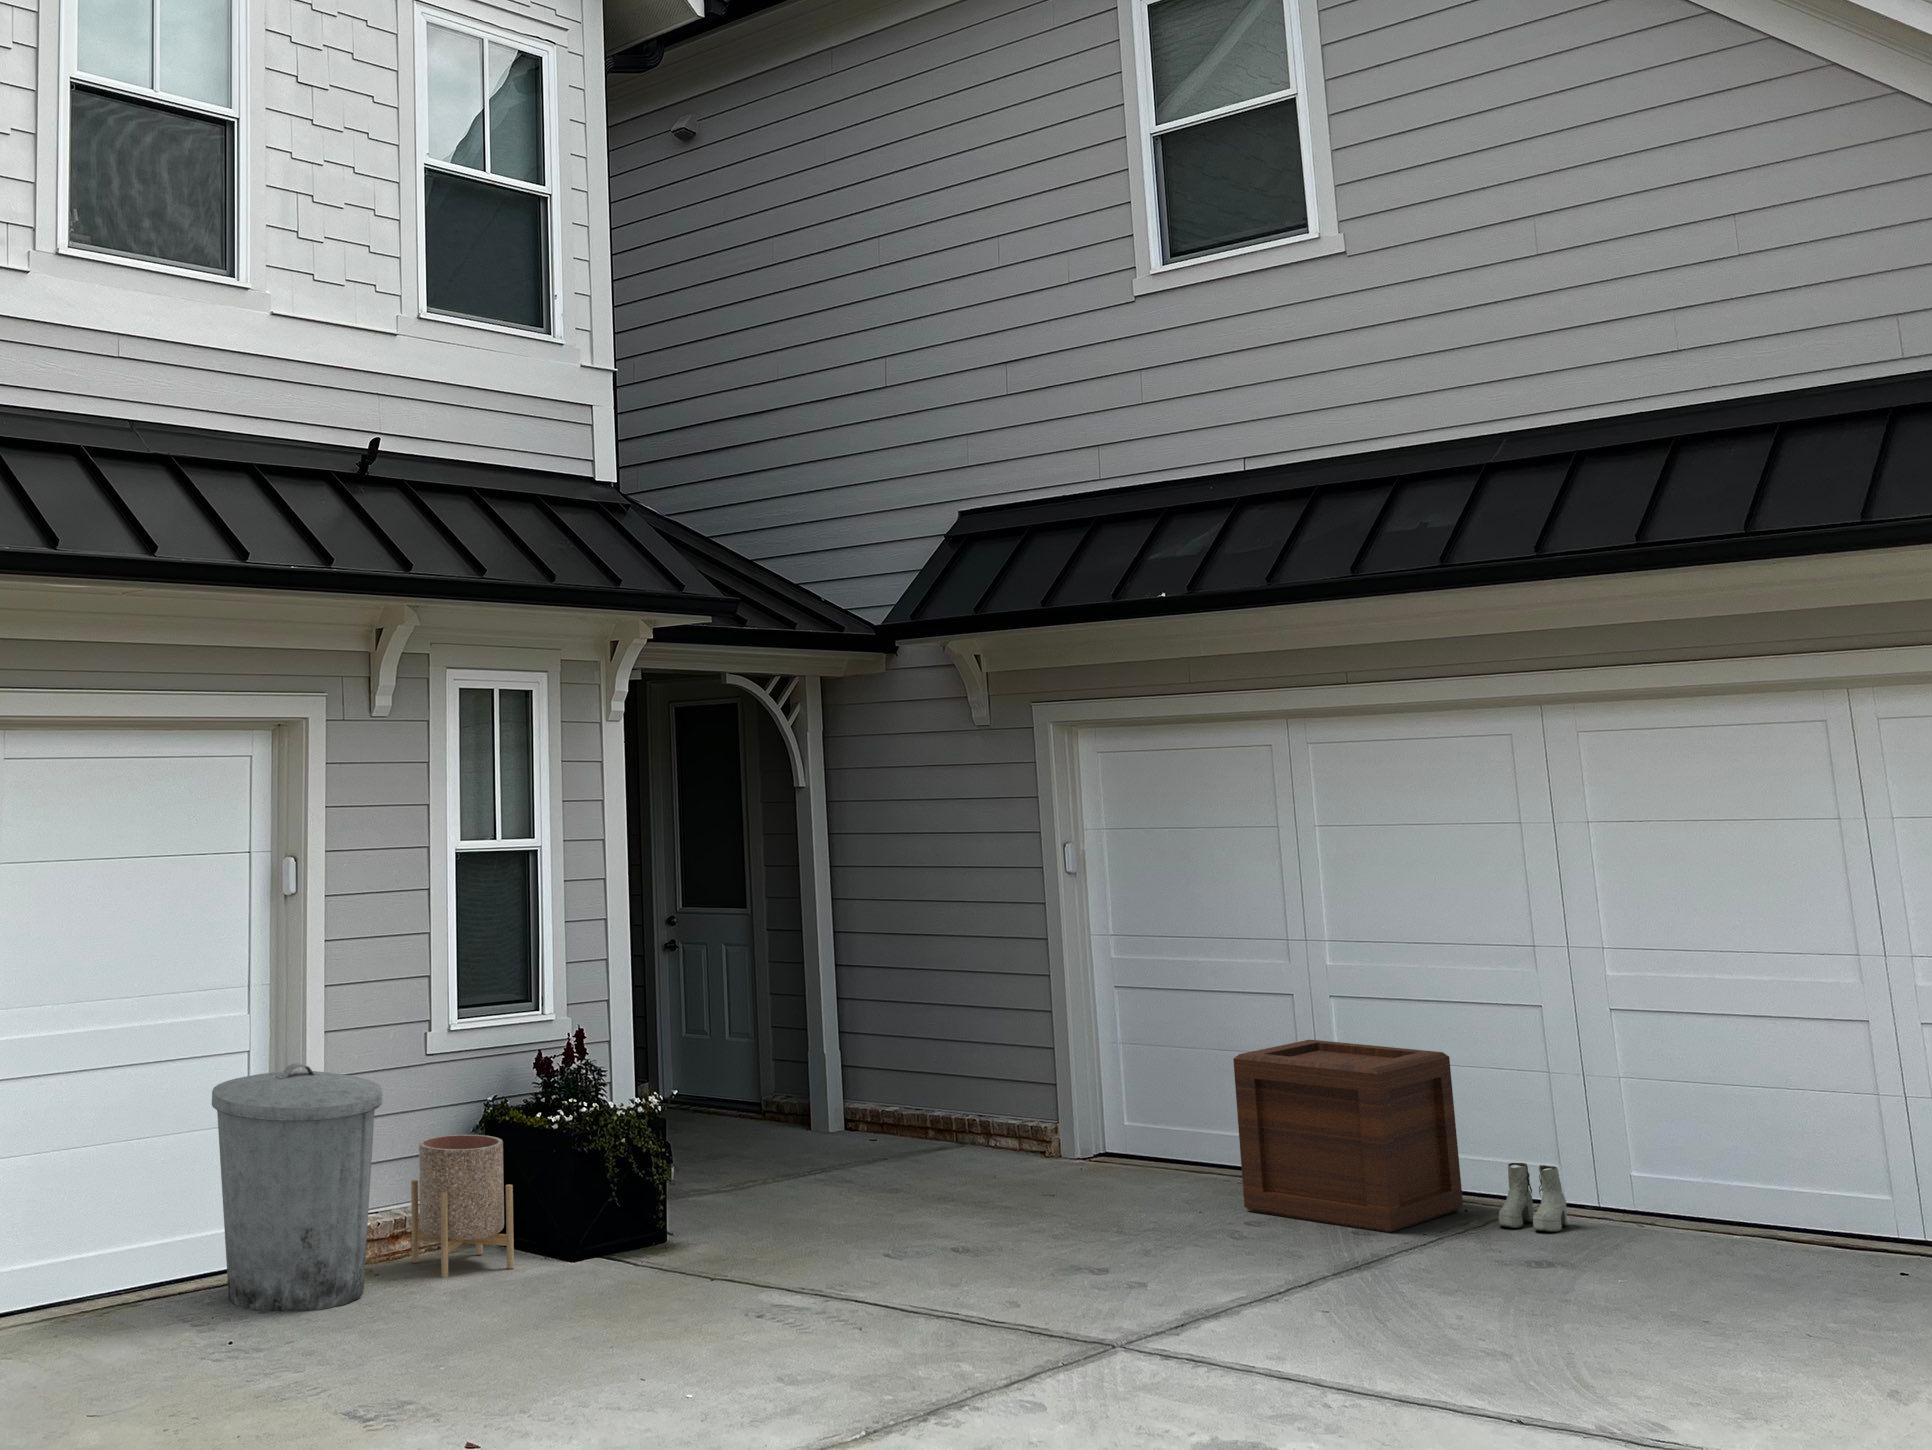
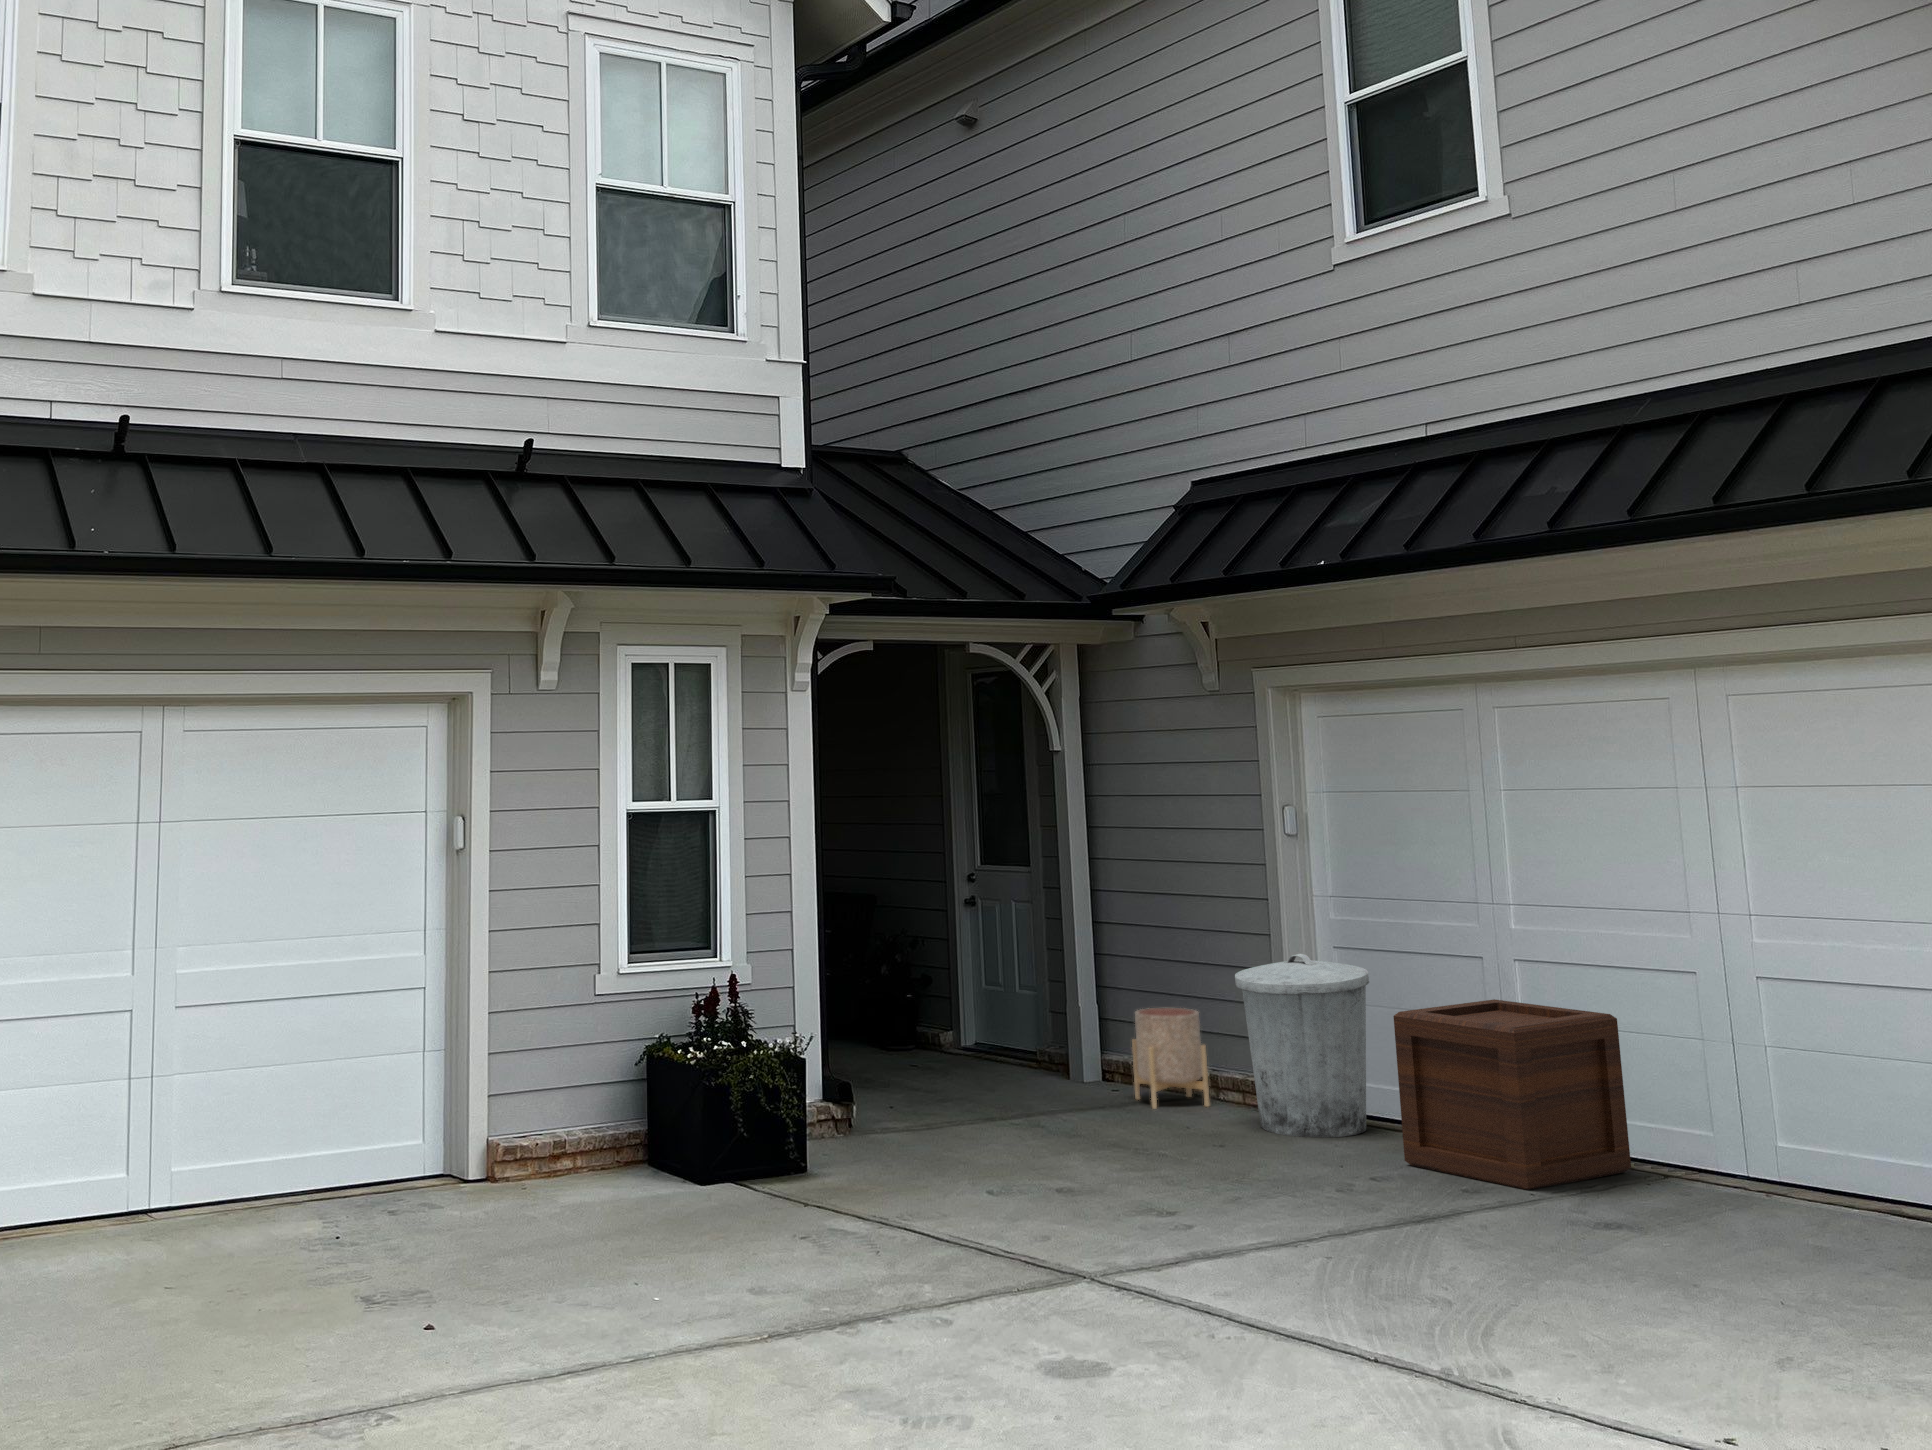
trash can: present [212,1063,382,1312] -> present [1235,954,1369,1138]
planter: present [411,1135,514,1277] -> present [1132,1008,1210,1109]
boots: present [1499,1163,1567,1232] -> none [1648,1126,1724,1195]

